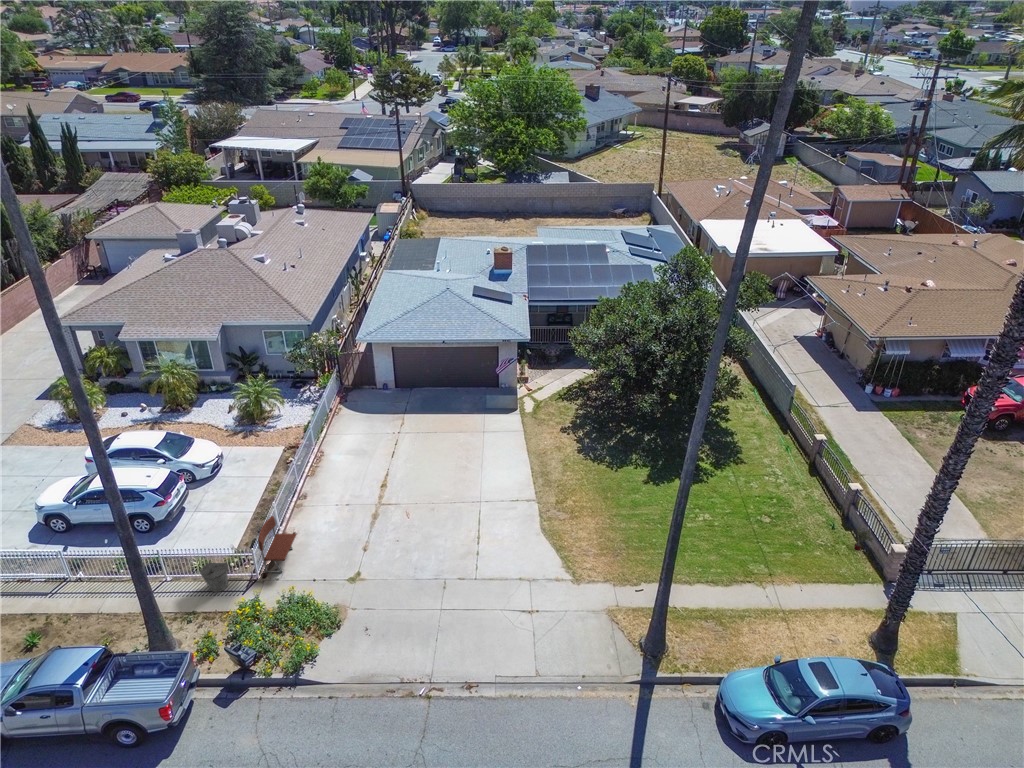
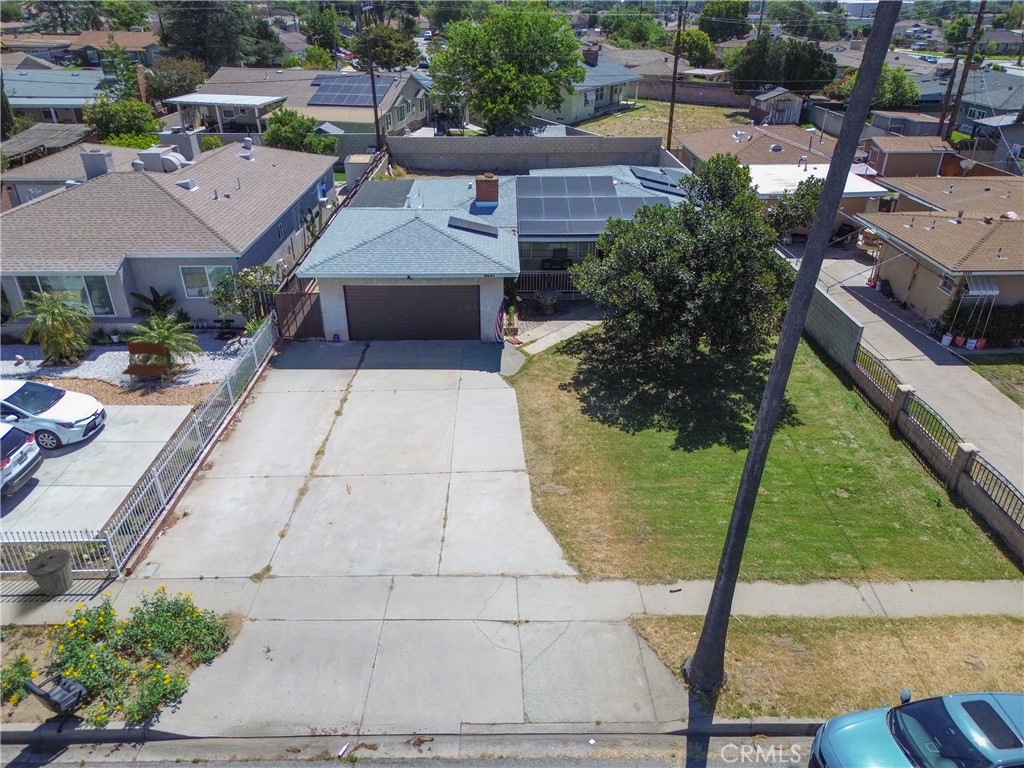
bench: present [258,516,296,573] -> present [122,342,172,388]
potted tree: present [855,527,873,550] -> none [974,499,1005,534]

